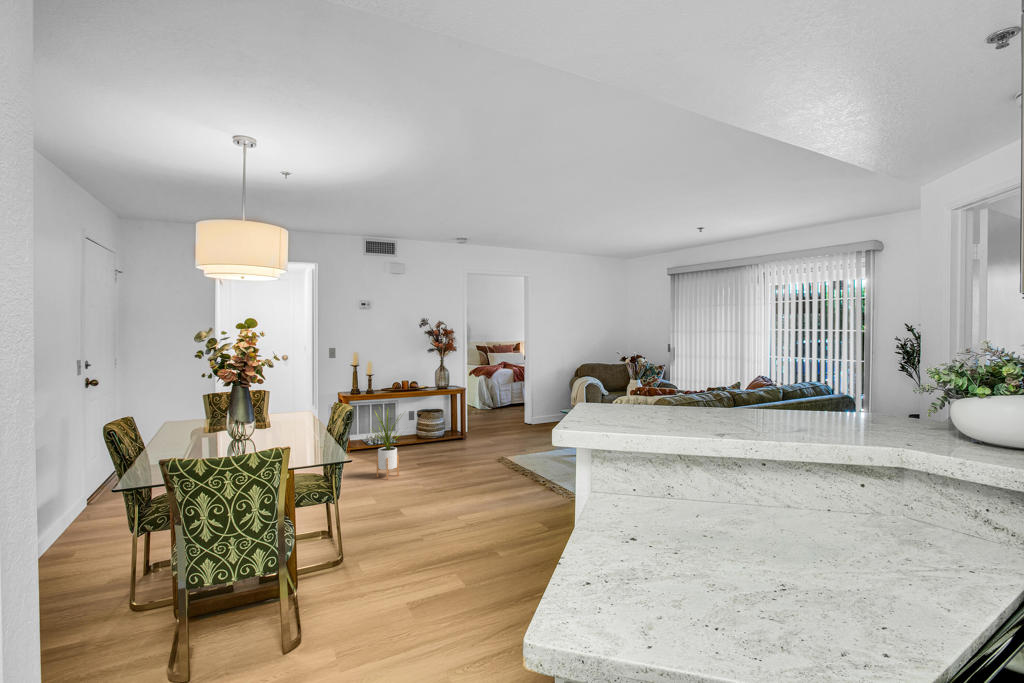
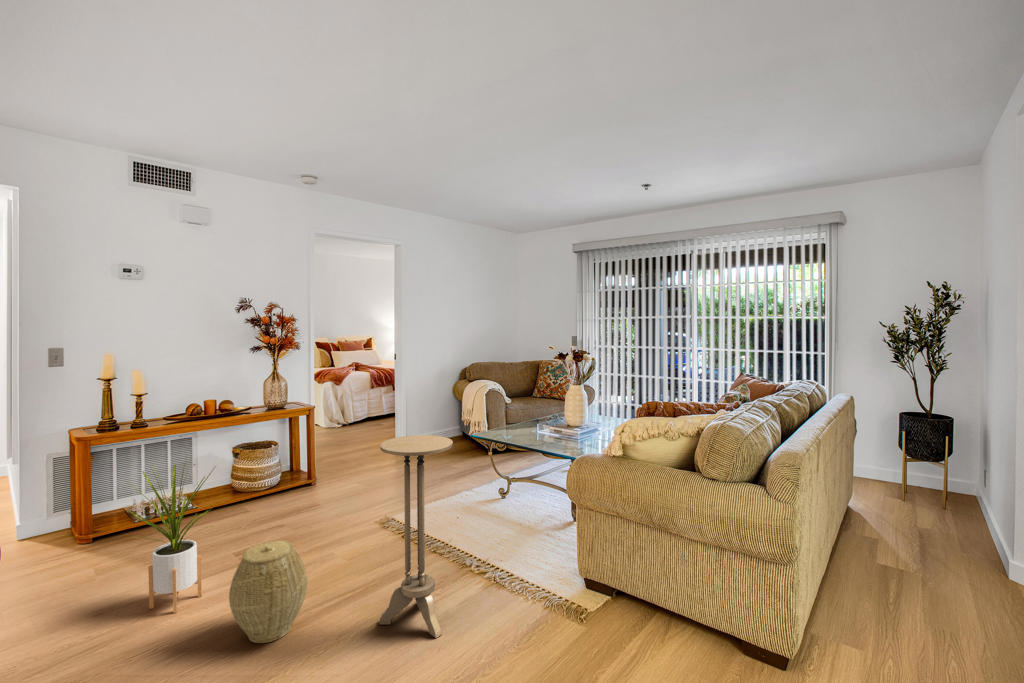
side table: none [477,398,515,501] -> present [379,435,453,638]
woven basket: none [410,447,445,493] -> present [229,541,308,643]

